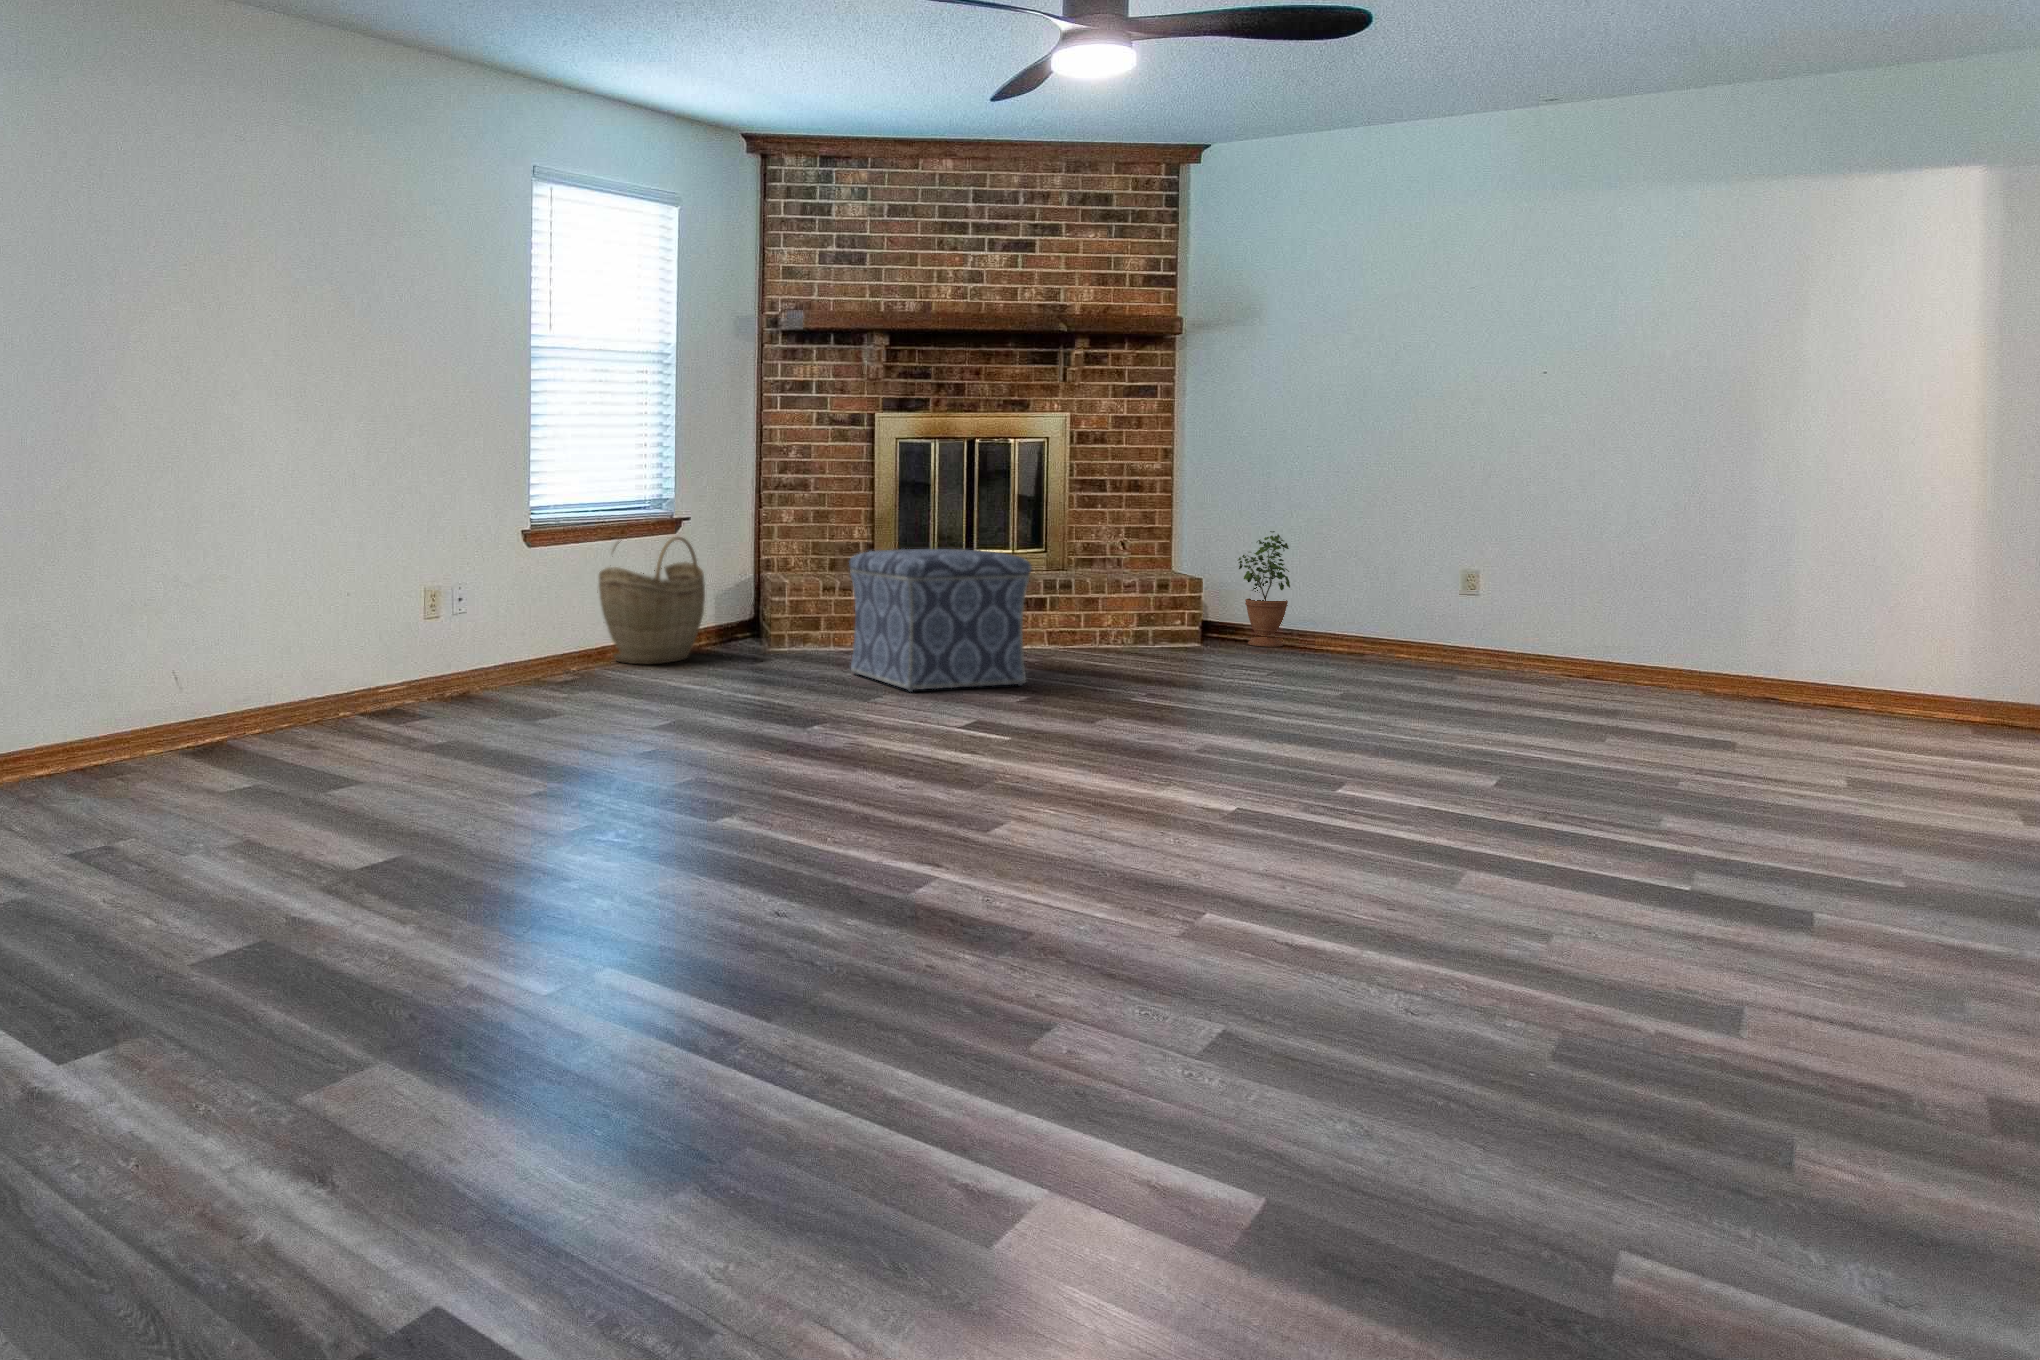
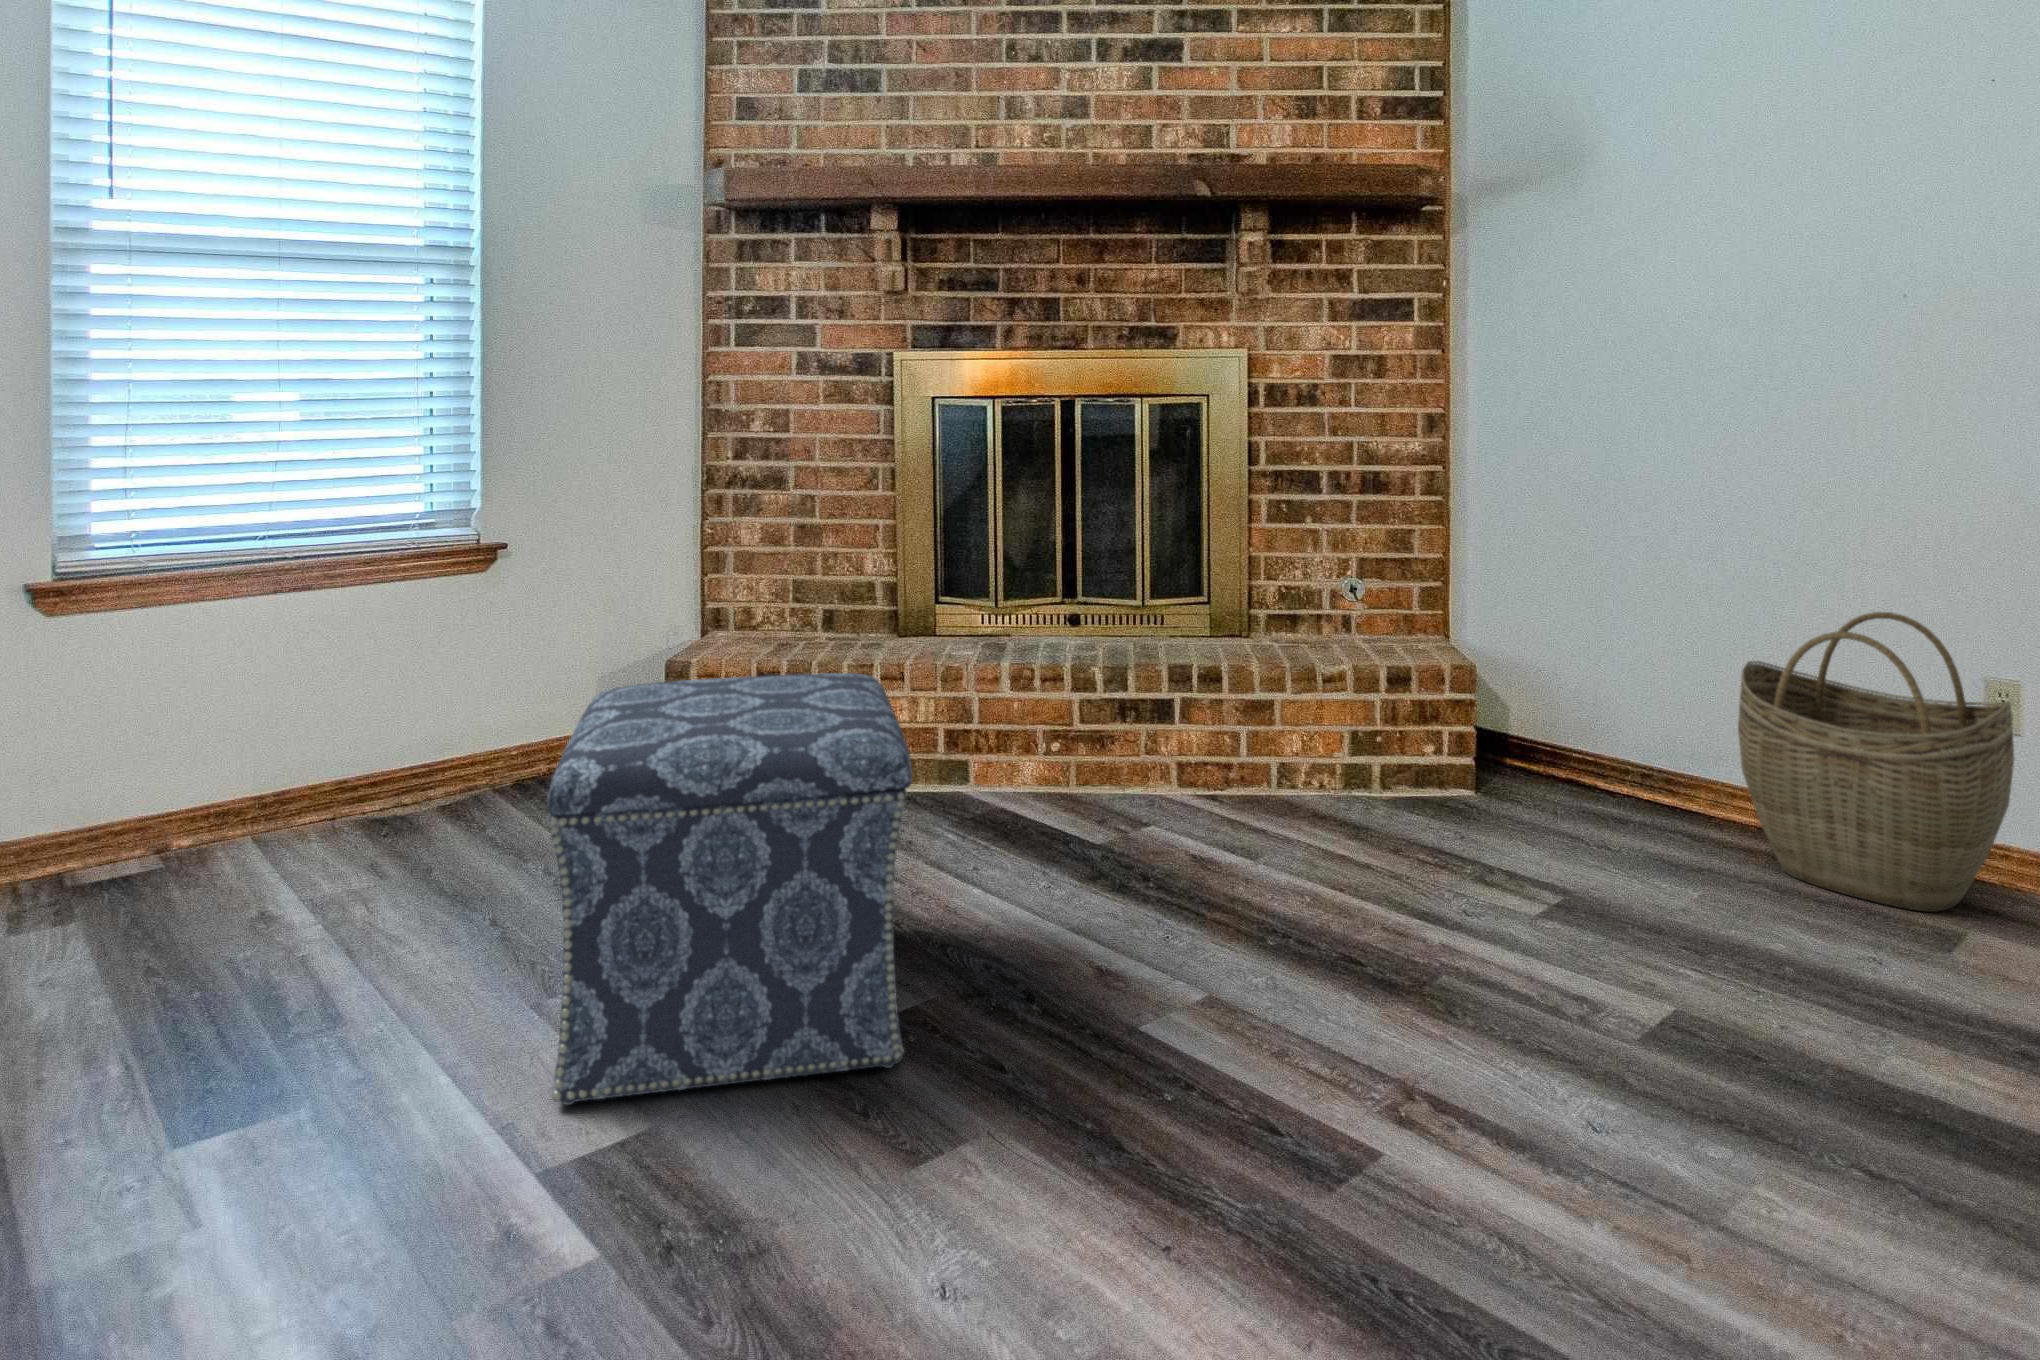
potted plant: present [1238,531,1290,647] -> none [1551,580,1658,818]
woven basket: present [599,537,705,665] -> present [1738,612,2014,912]

